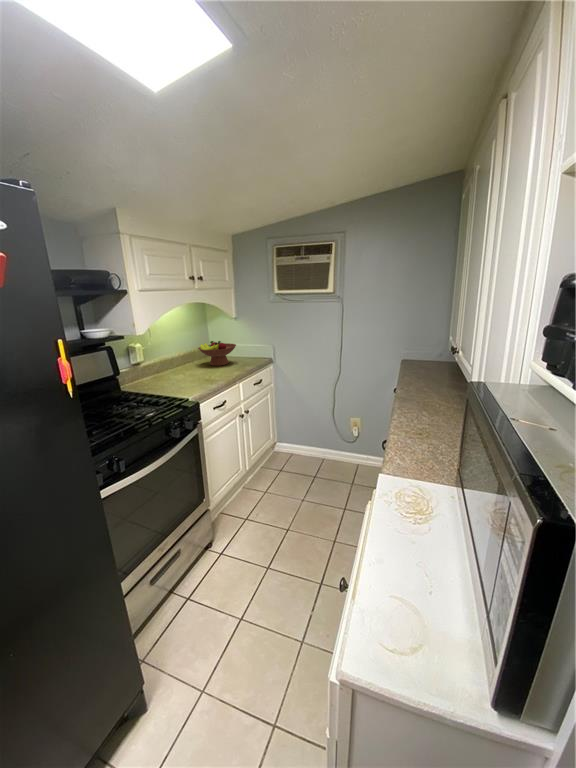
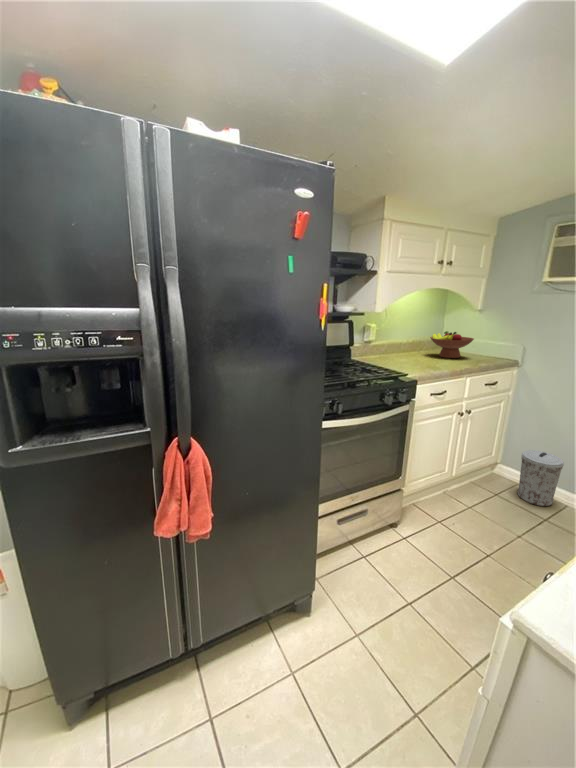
trash can: none [290,426,317,469] -> present [518,450,564,506]

